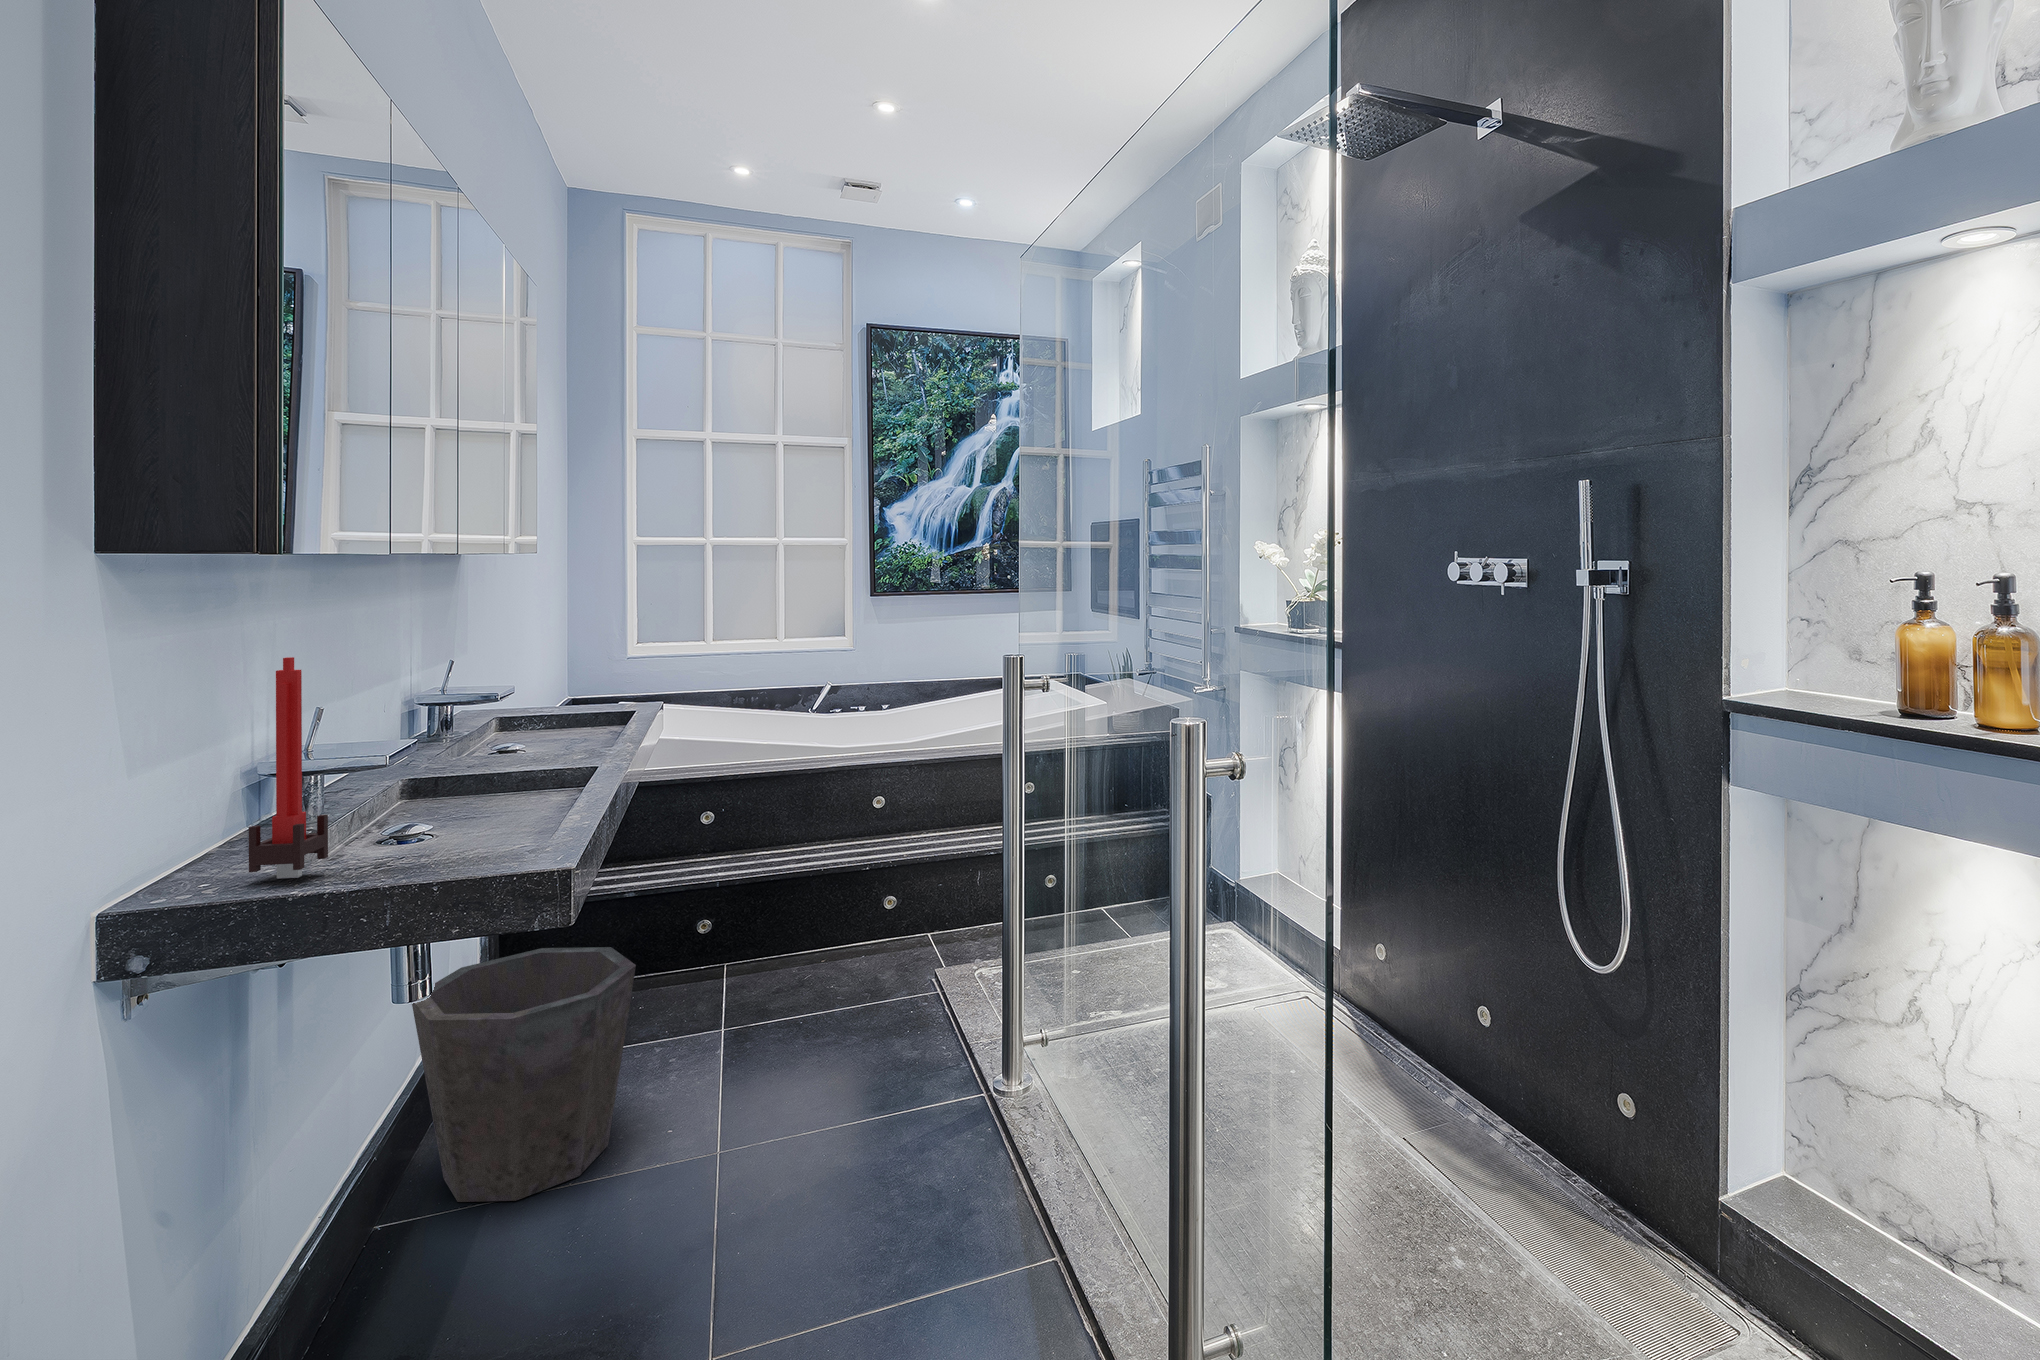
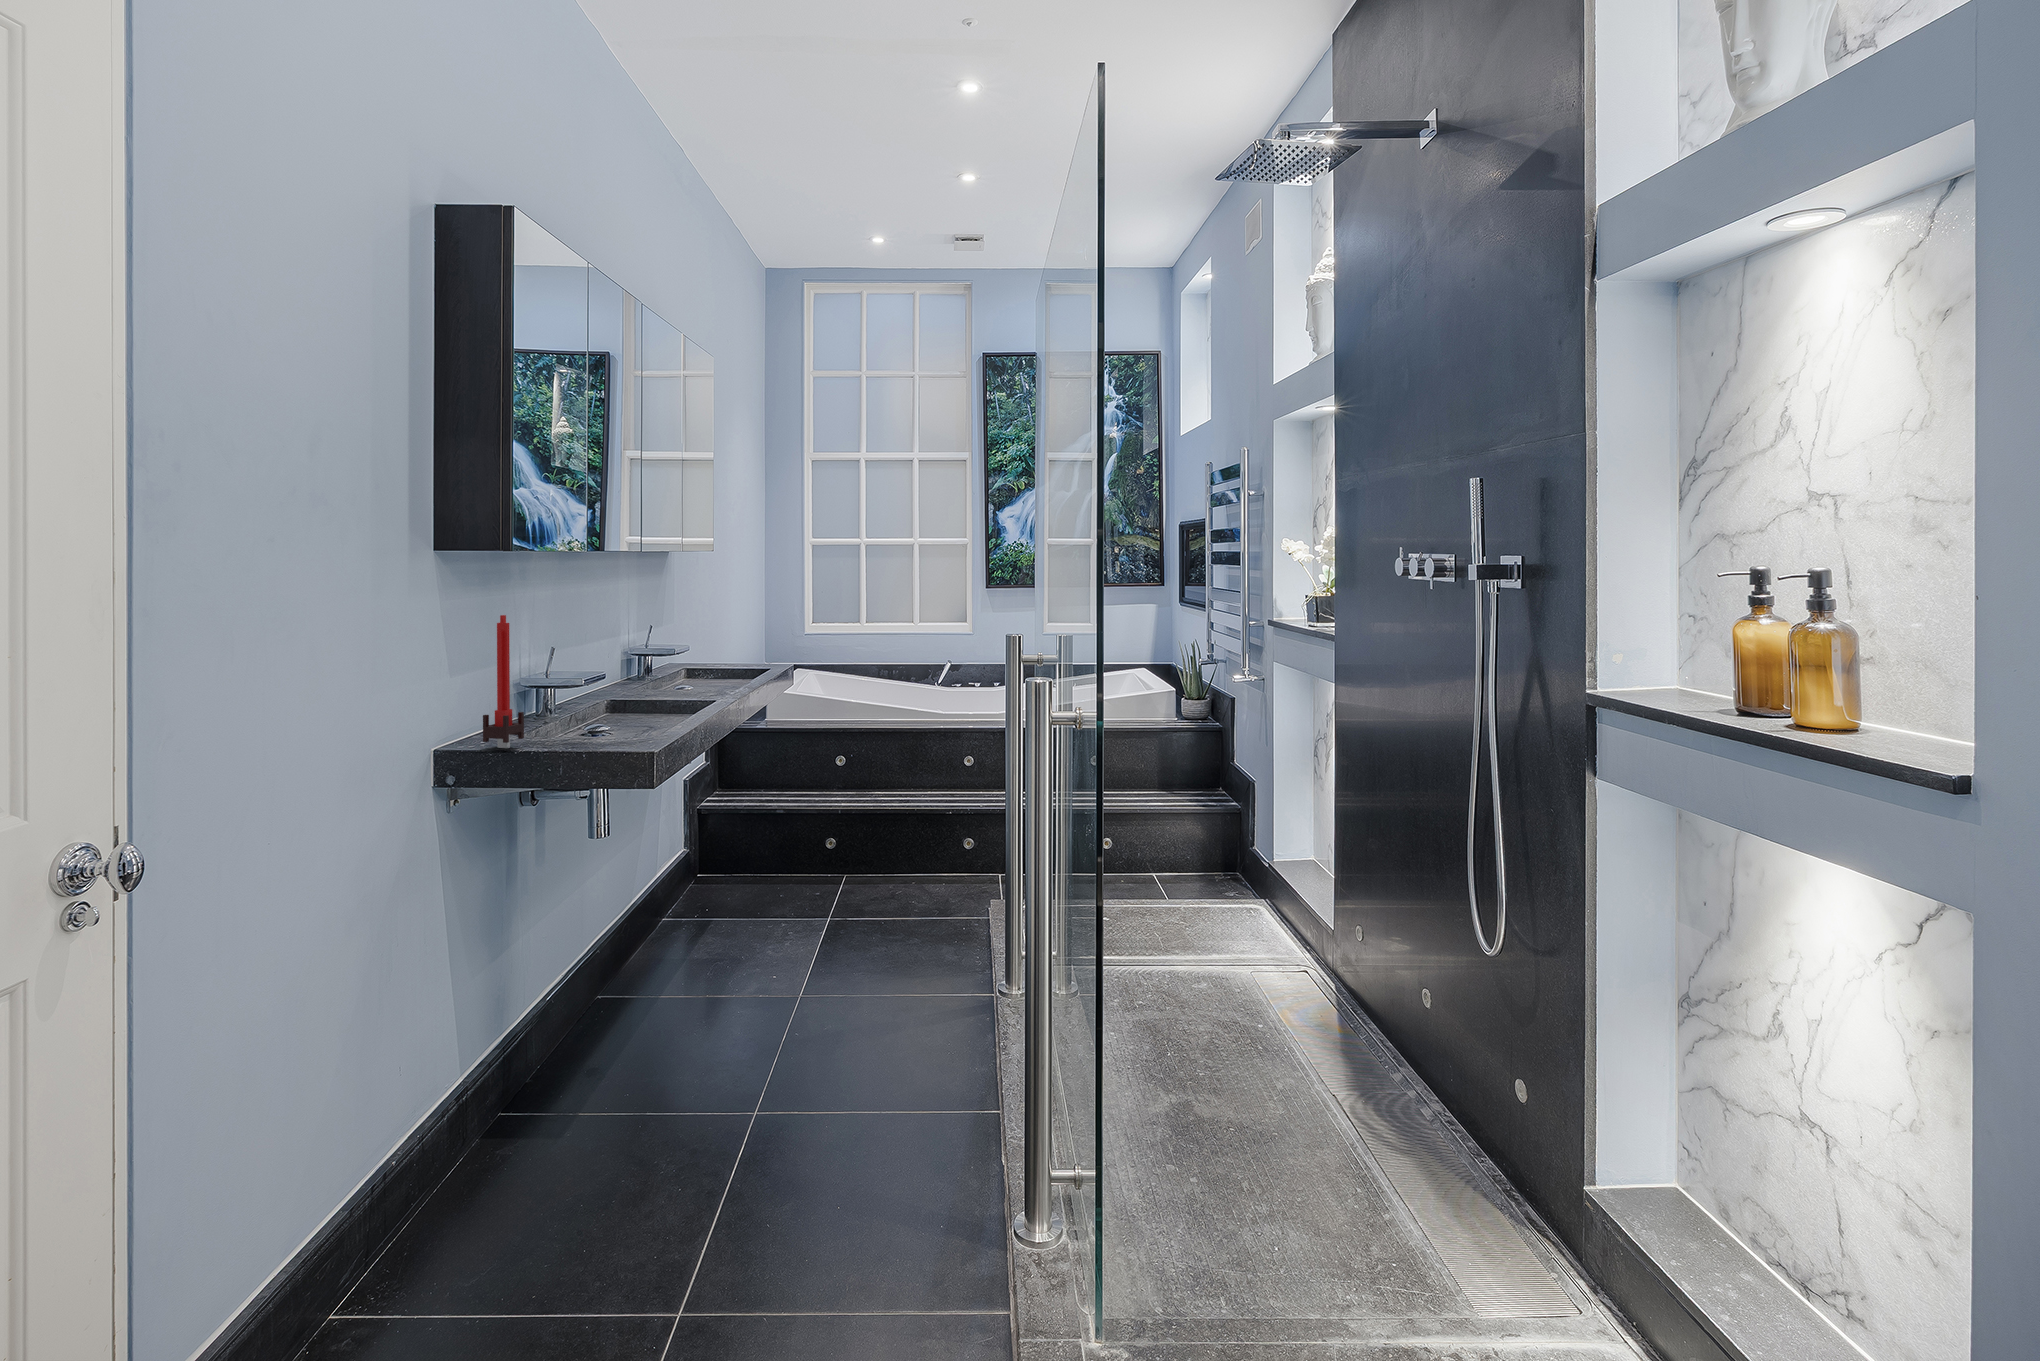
waste bin: present [412,947,636,1202] -> none [614,833,749,1000]

